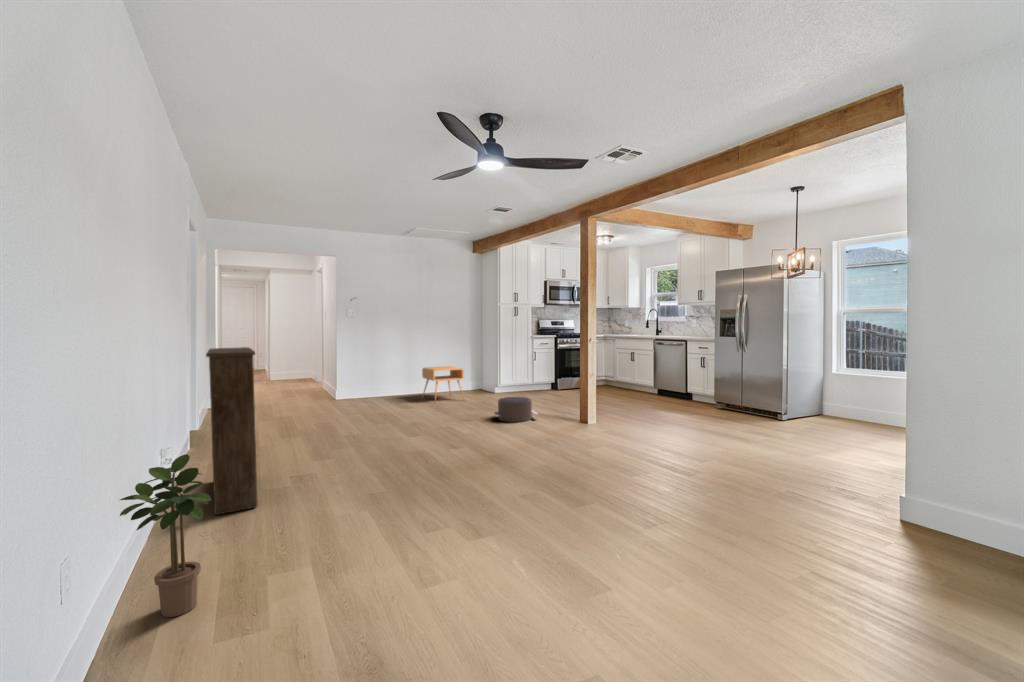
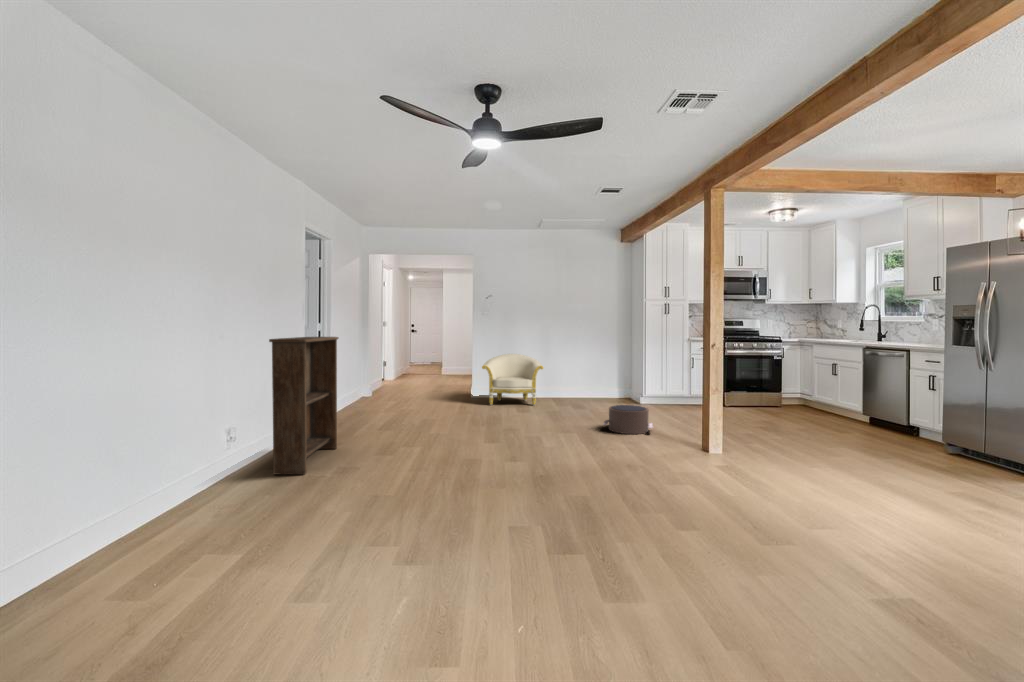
armchair: none [350,357,413,411] -> present [482,354,543,405]
side table: present [422,366,465,401] -> none [561,367,601,405]
potted plant: present [120,454,211,617] -> none [121,417,198,543]

